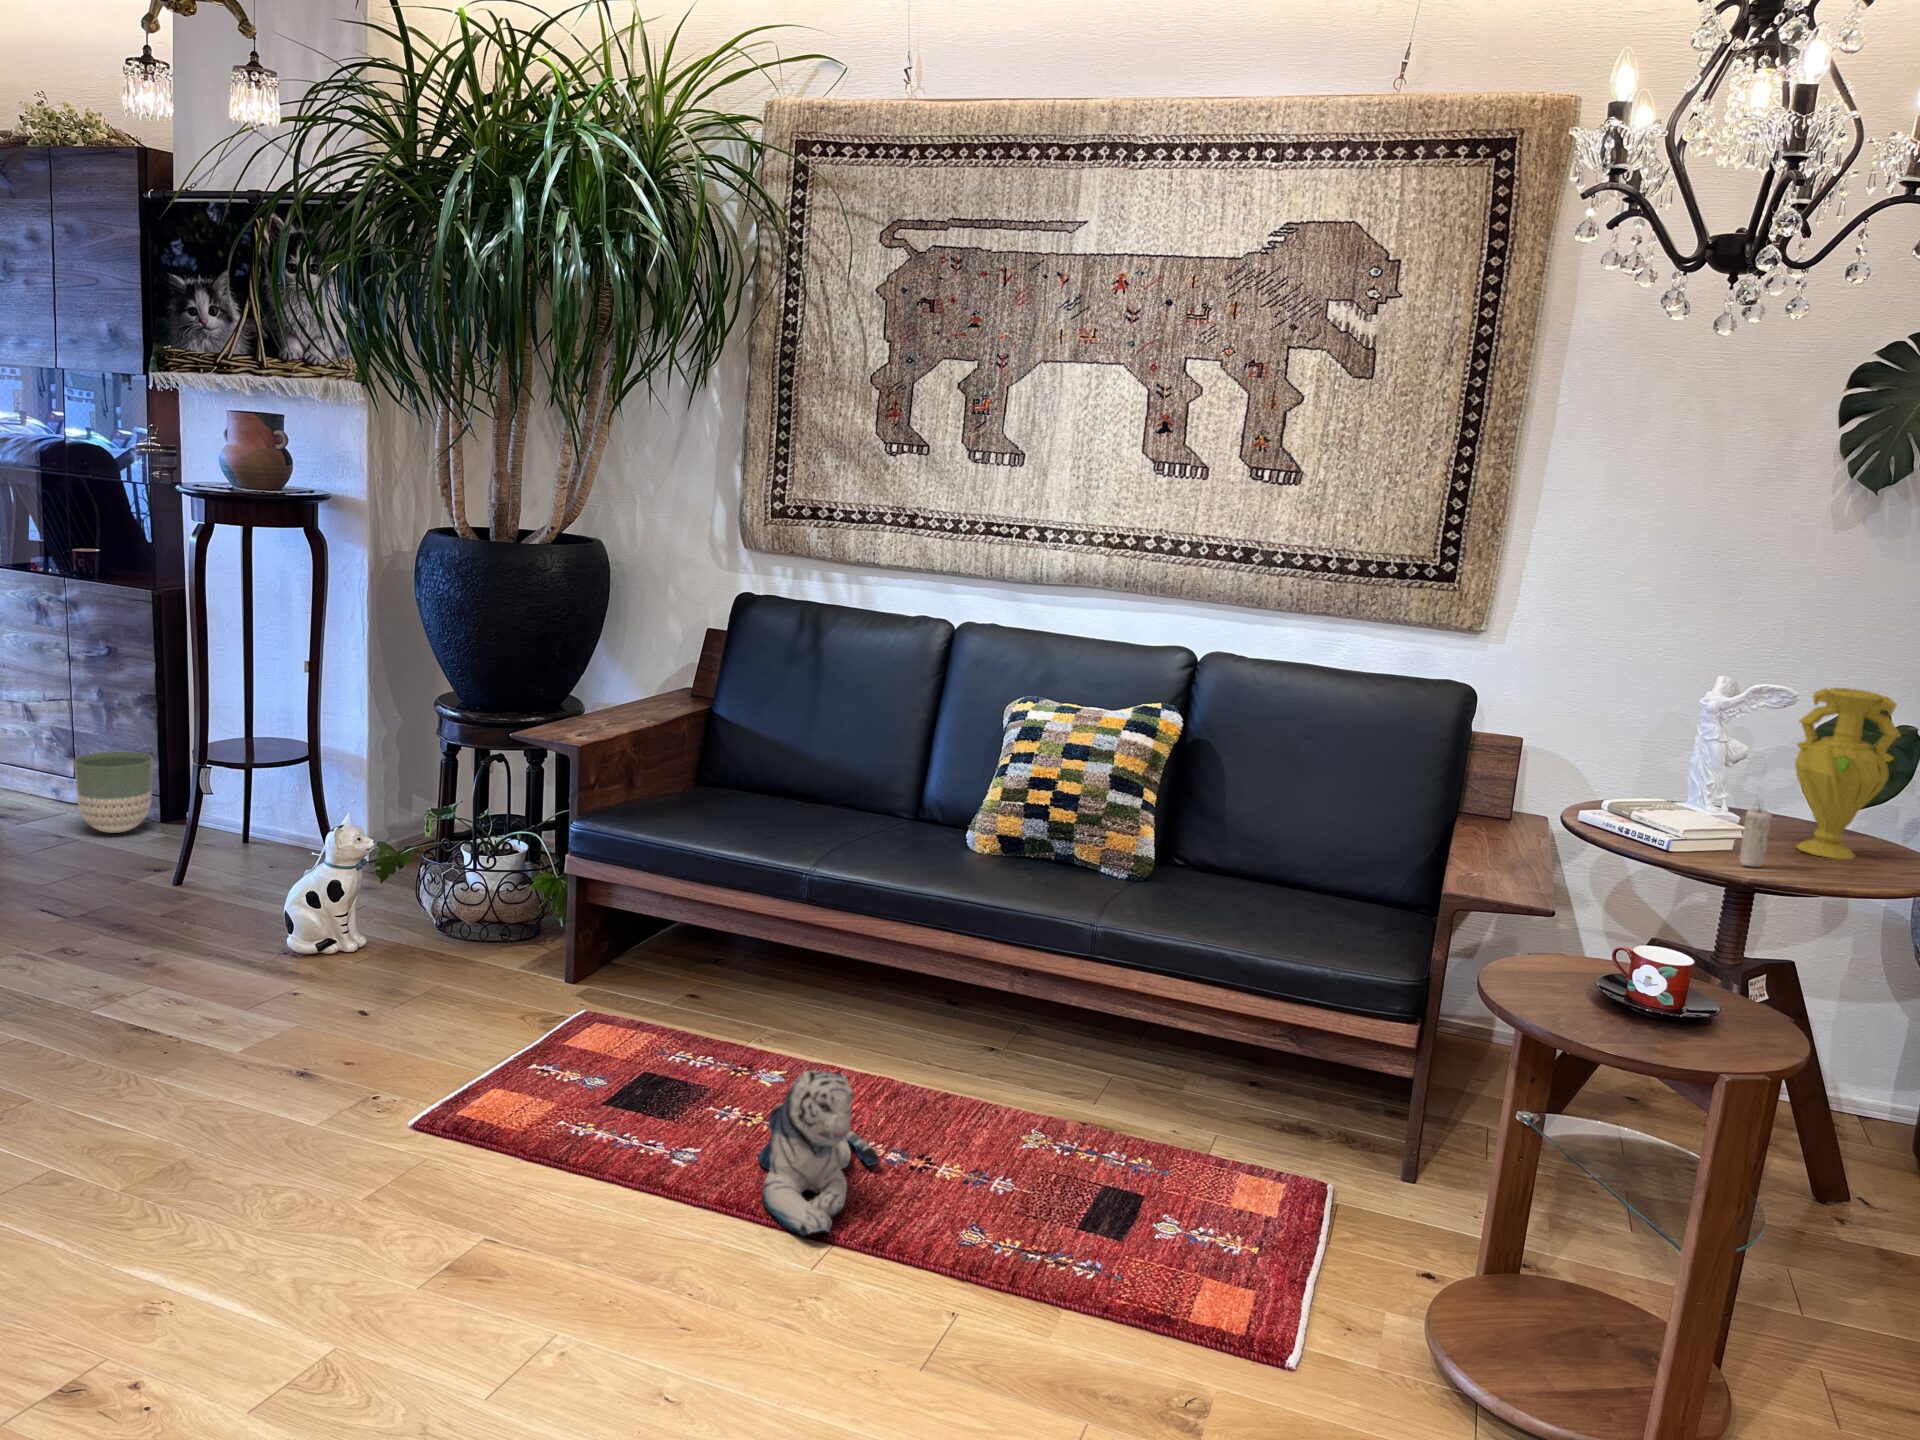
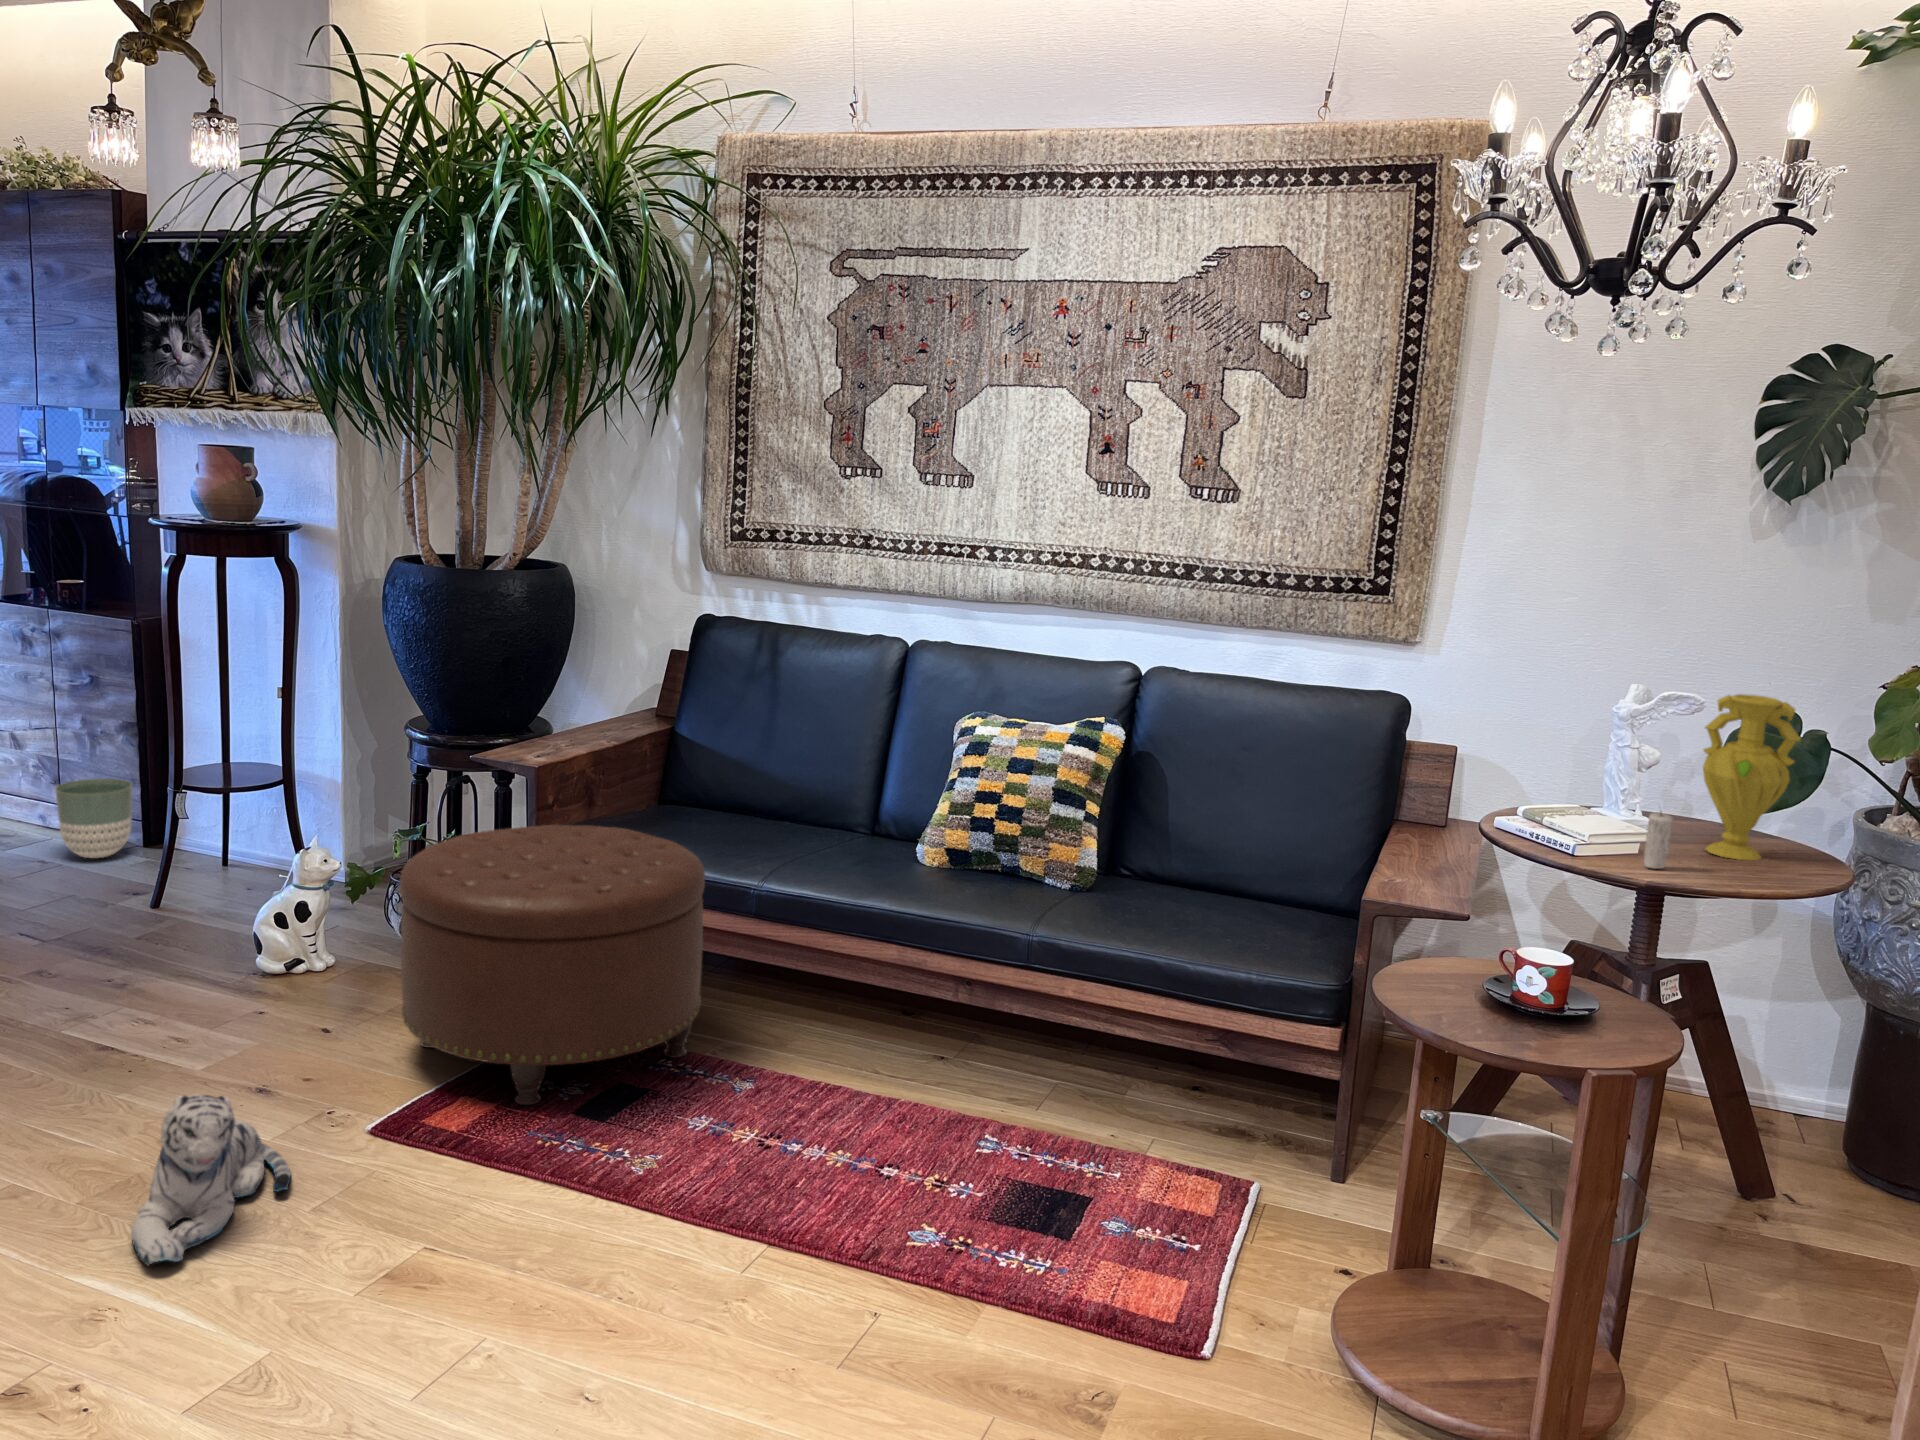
ottoman: none [440,807,753,1095] -> present [400,825,705,1105]
plush toy: present [757,1071,879,1236] -> present [131,1095,291,1266]

